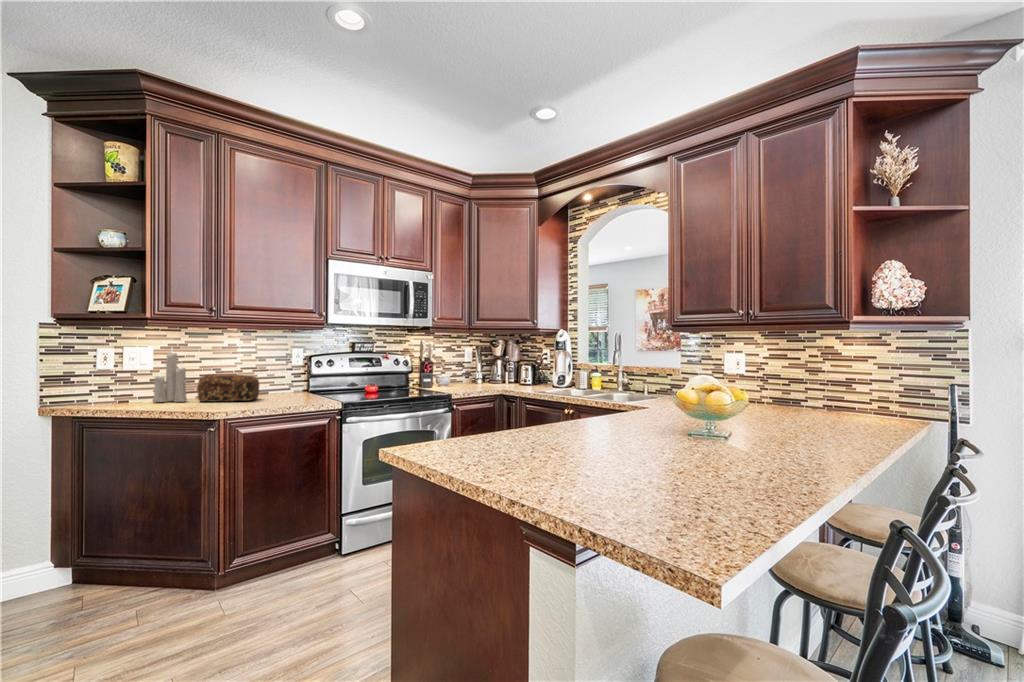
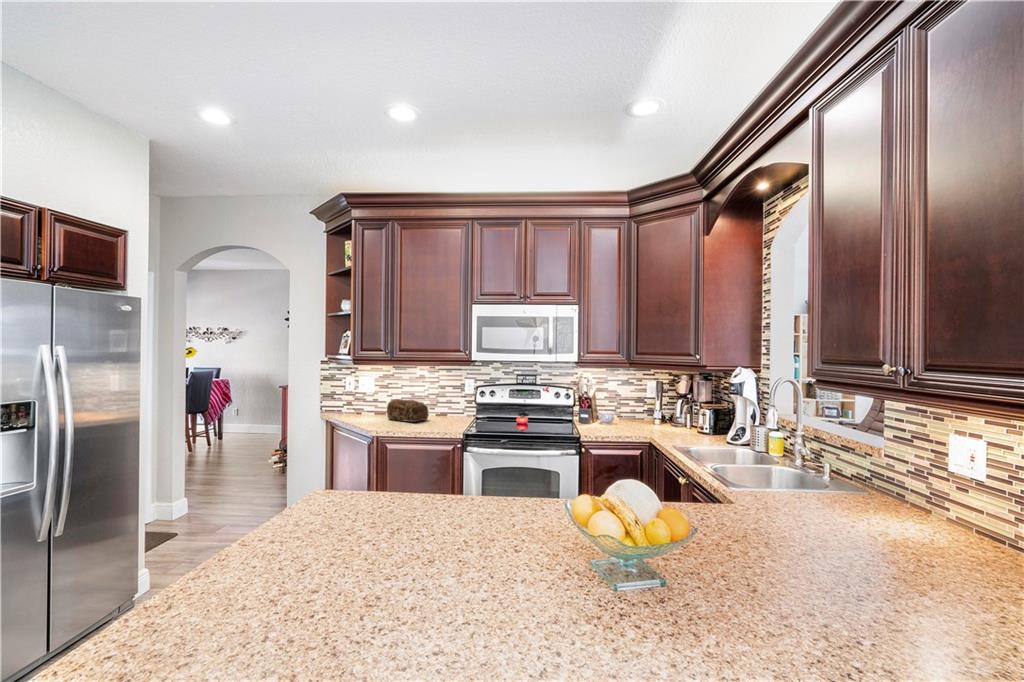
candle: present [153,350,187,402] -> none [366,375,385,418]

